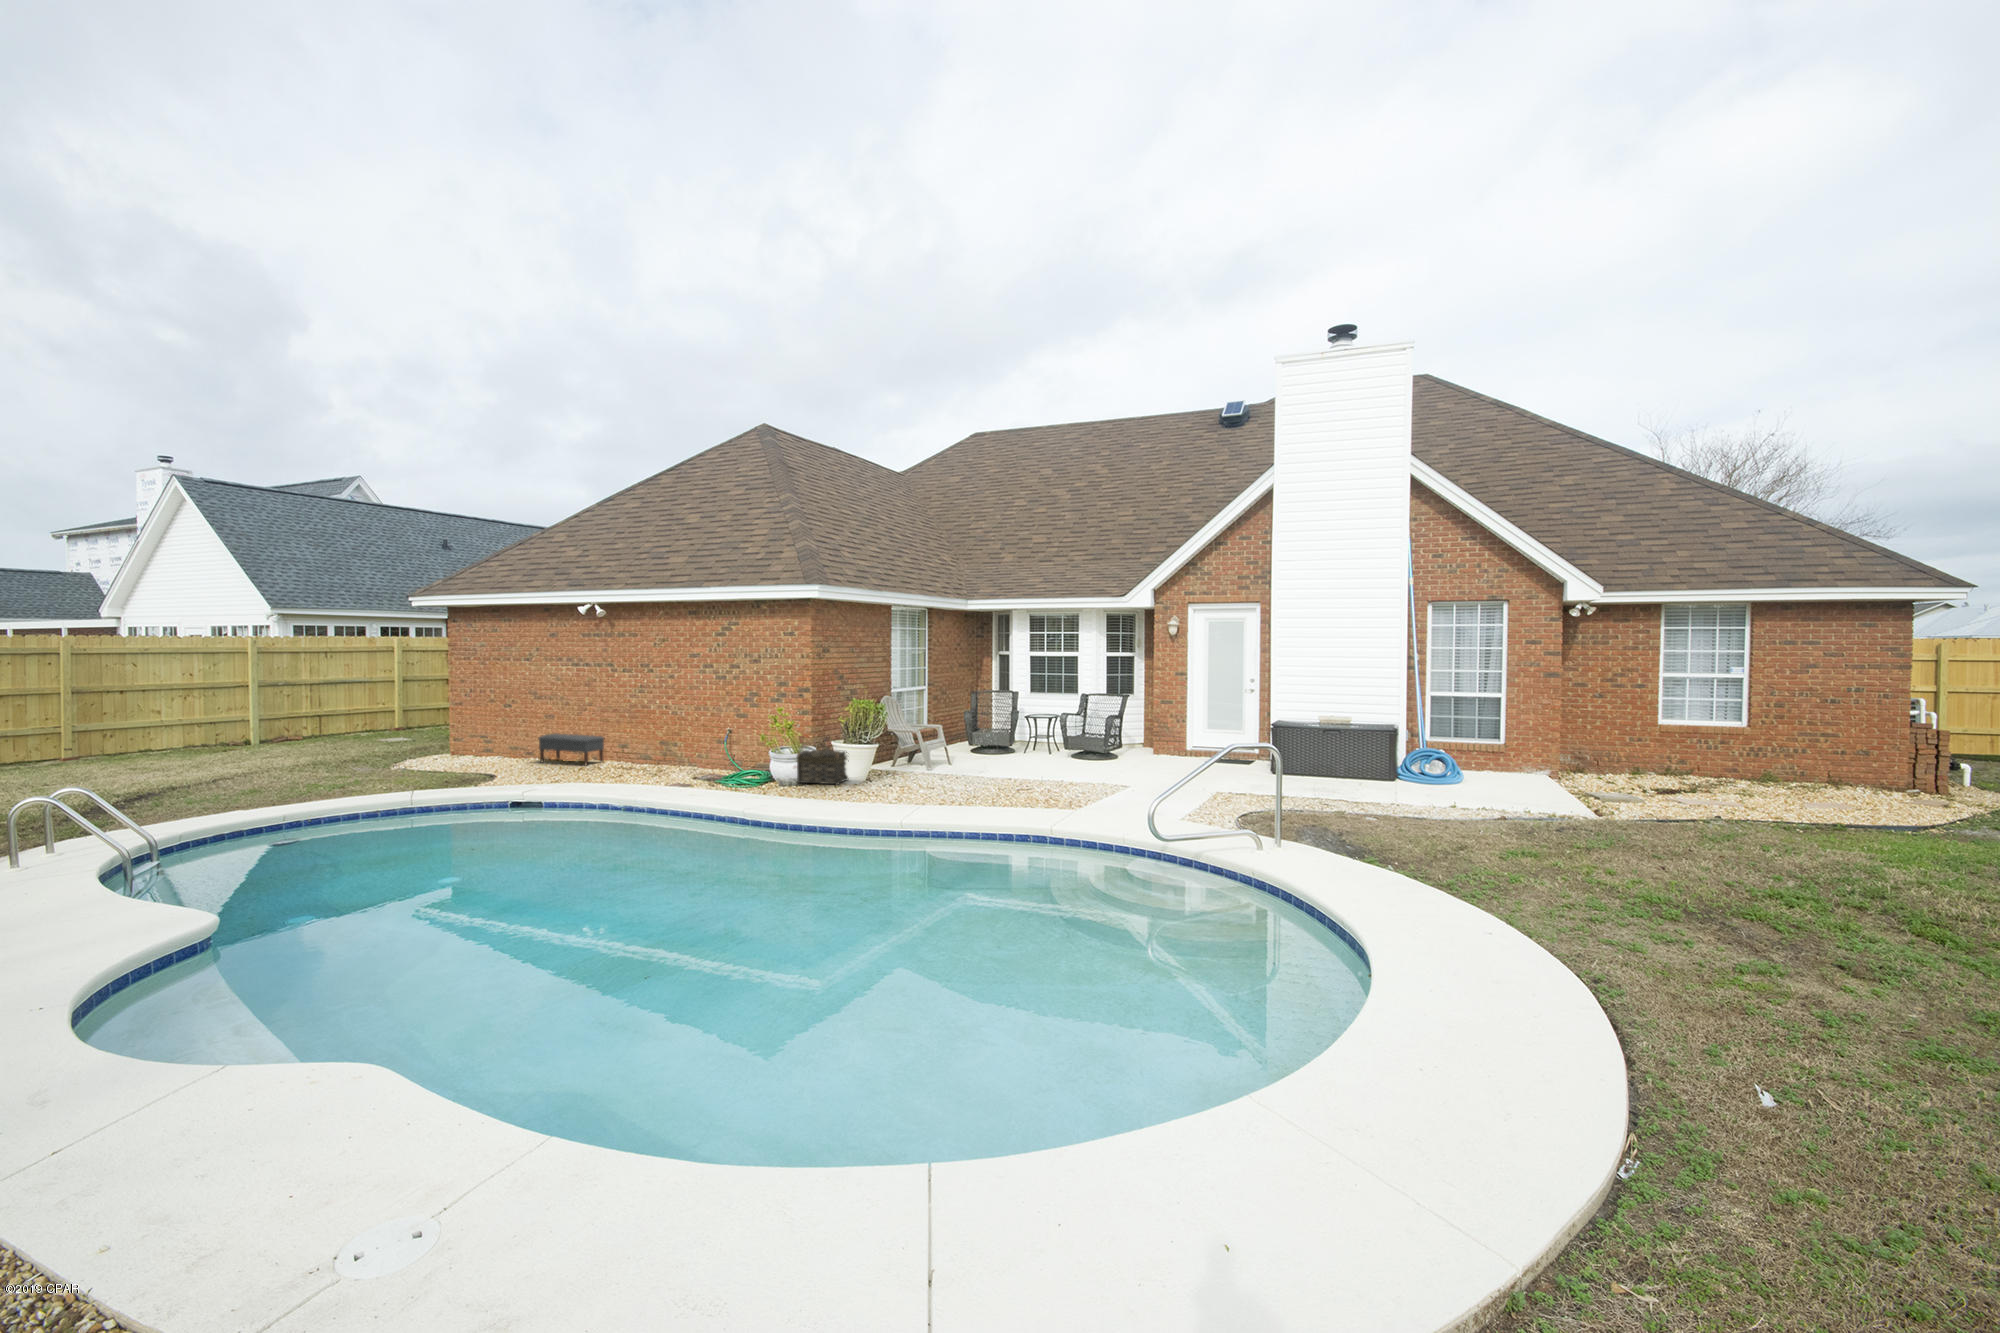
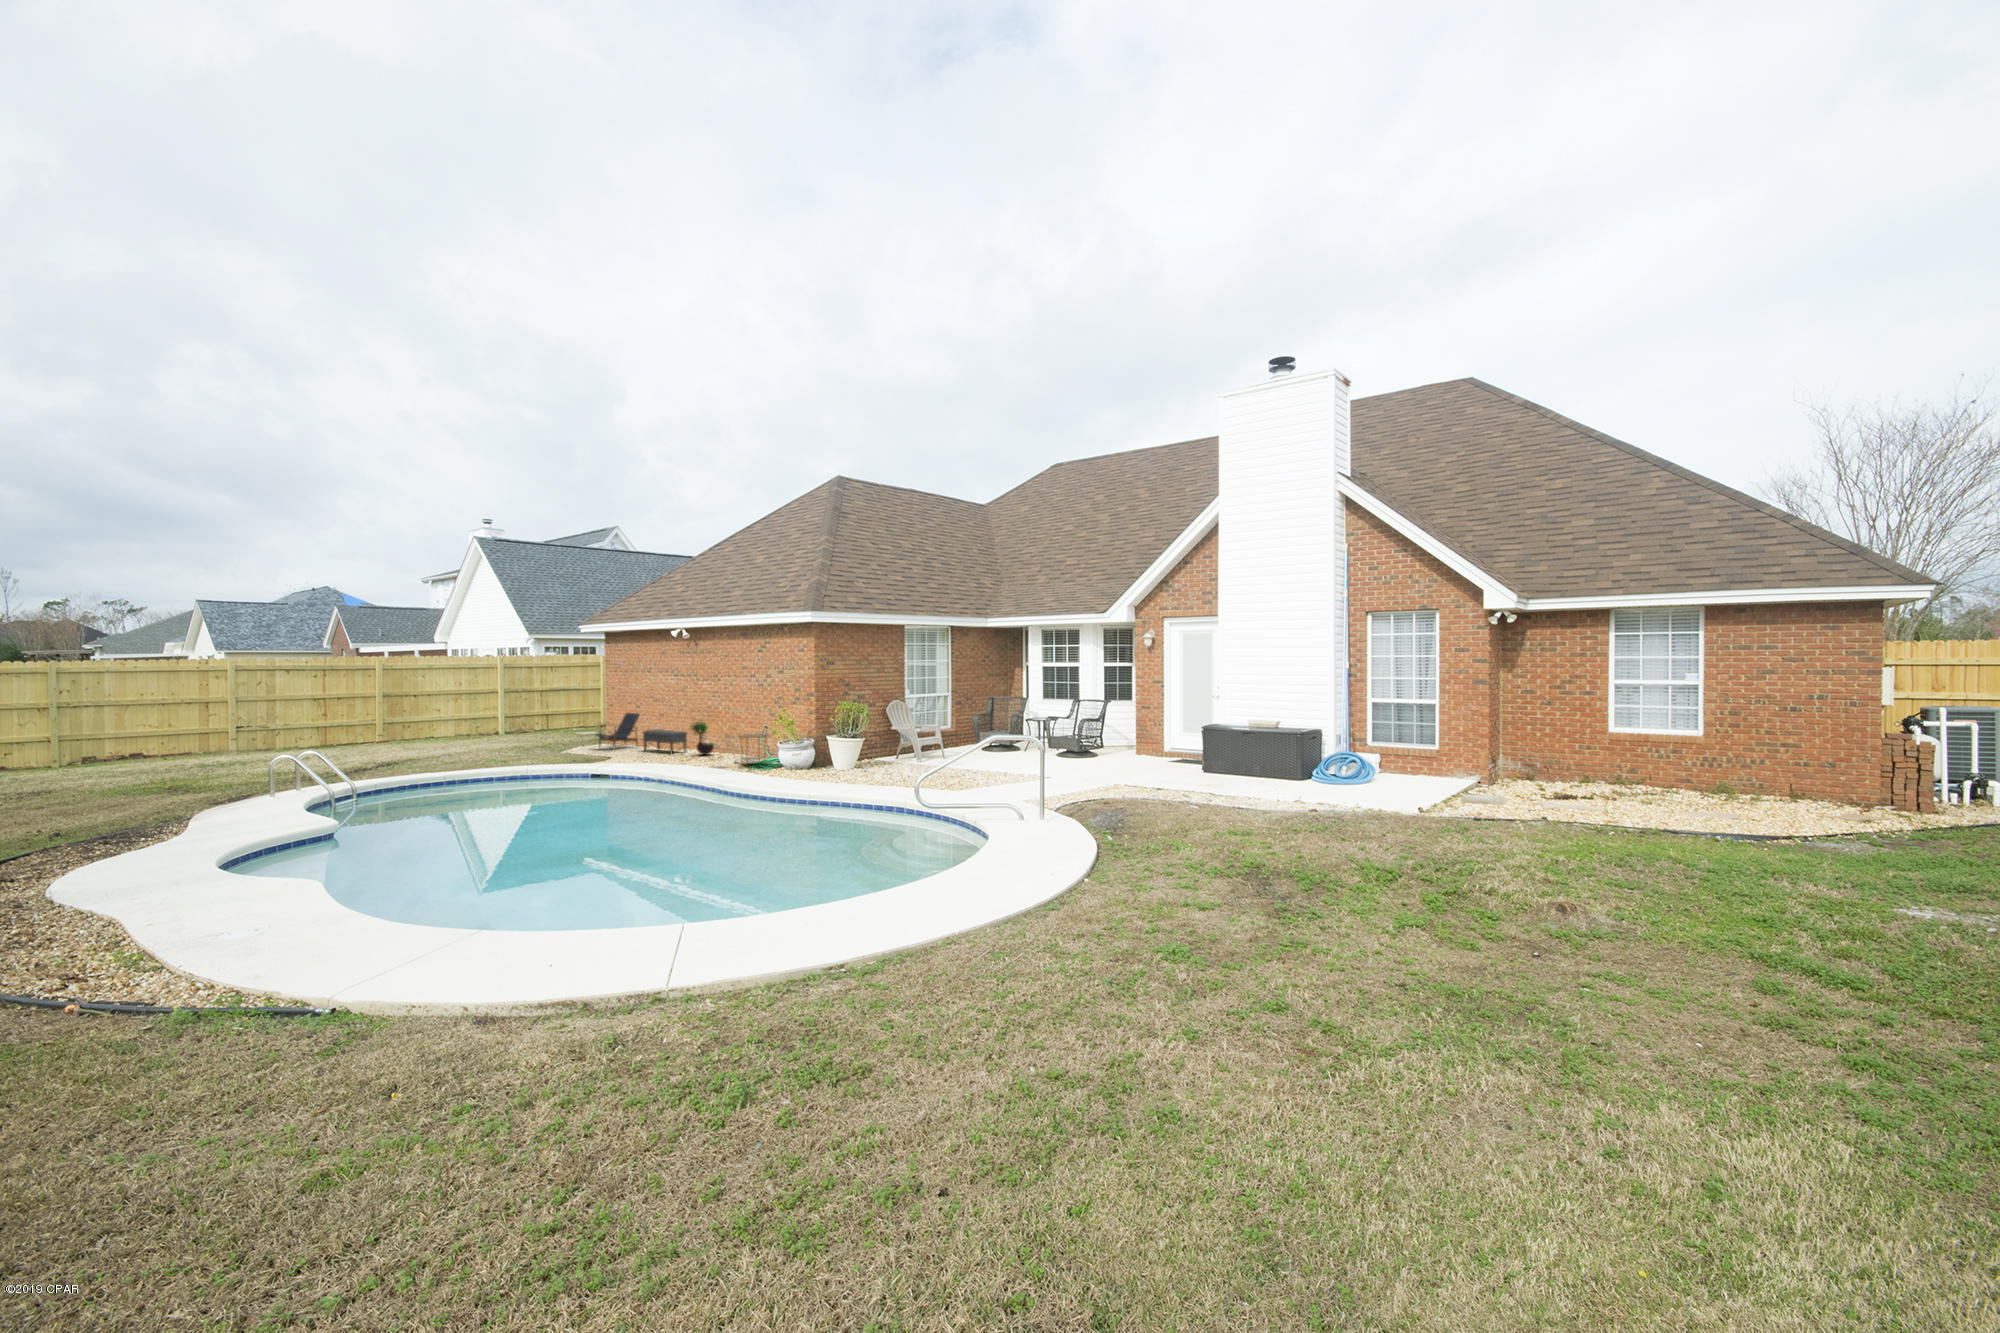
lounge chair: none [463,712,525,763] -> present [596,713,639,749]
potted tree: none [614,719,648,766] -> present [690,722,714,755]
side table: none [704,740,745,782] -> present [738,734,768,761]
basket: present [797,750,848,785] -> none [798,741,841,770]

